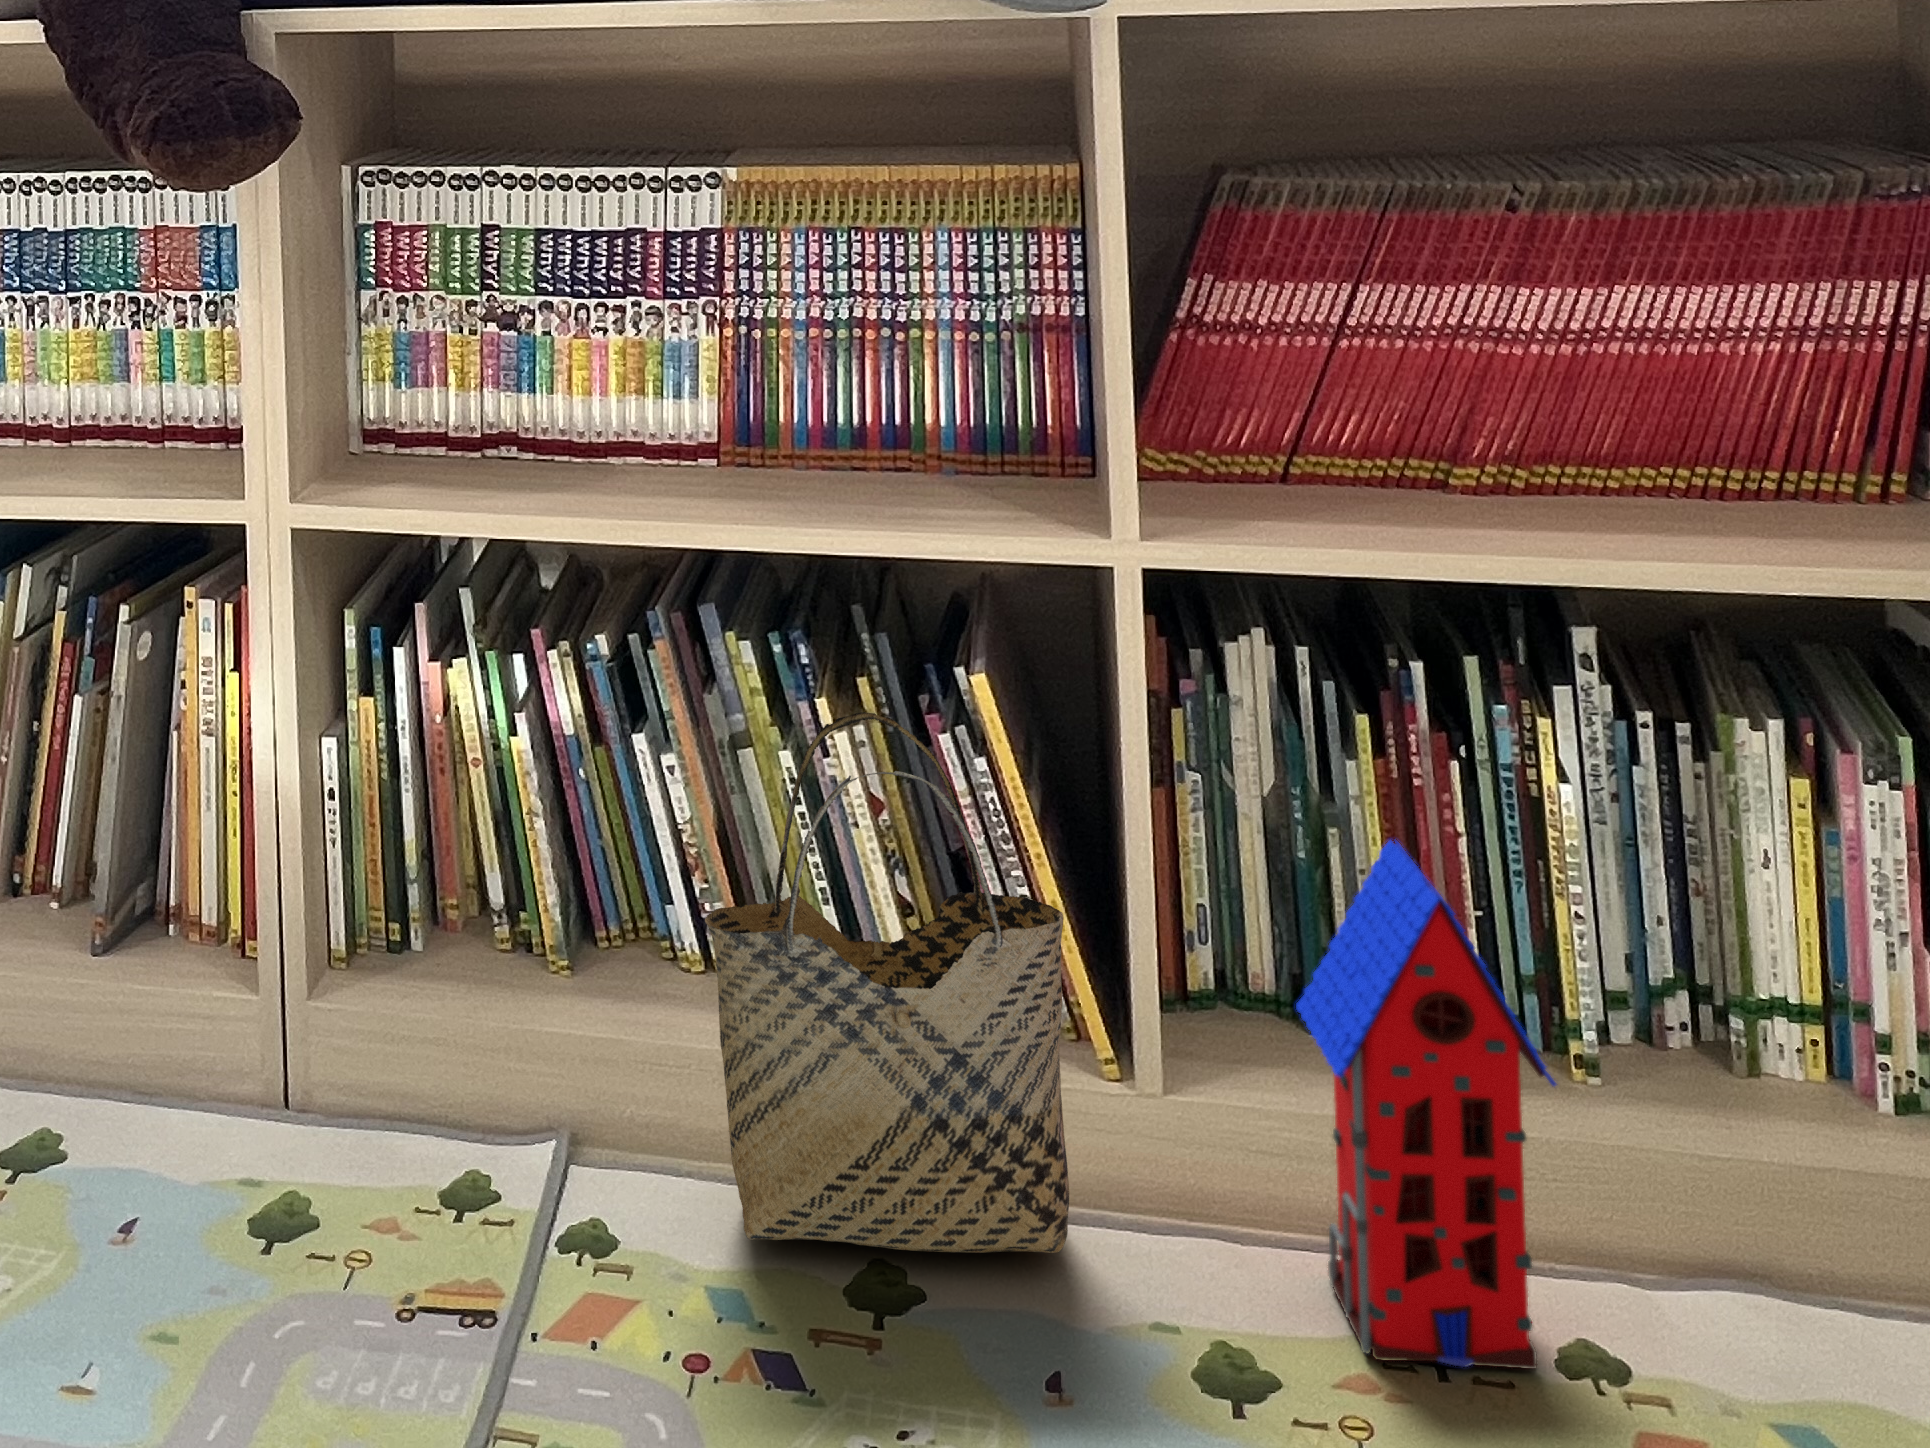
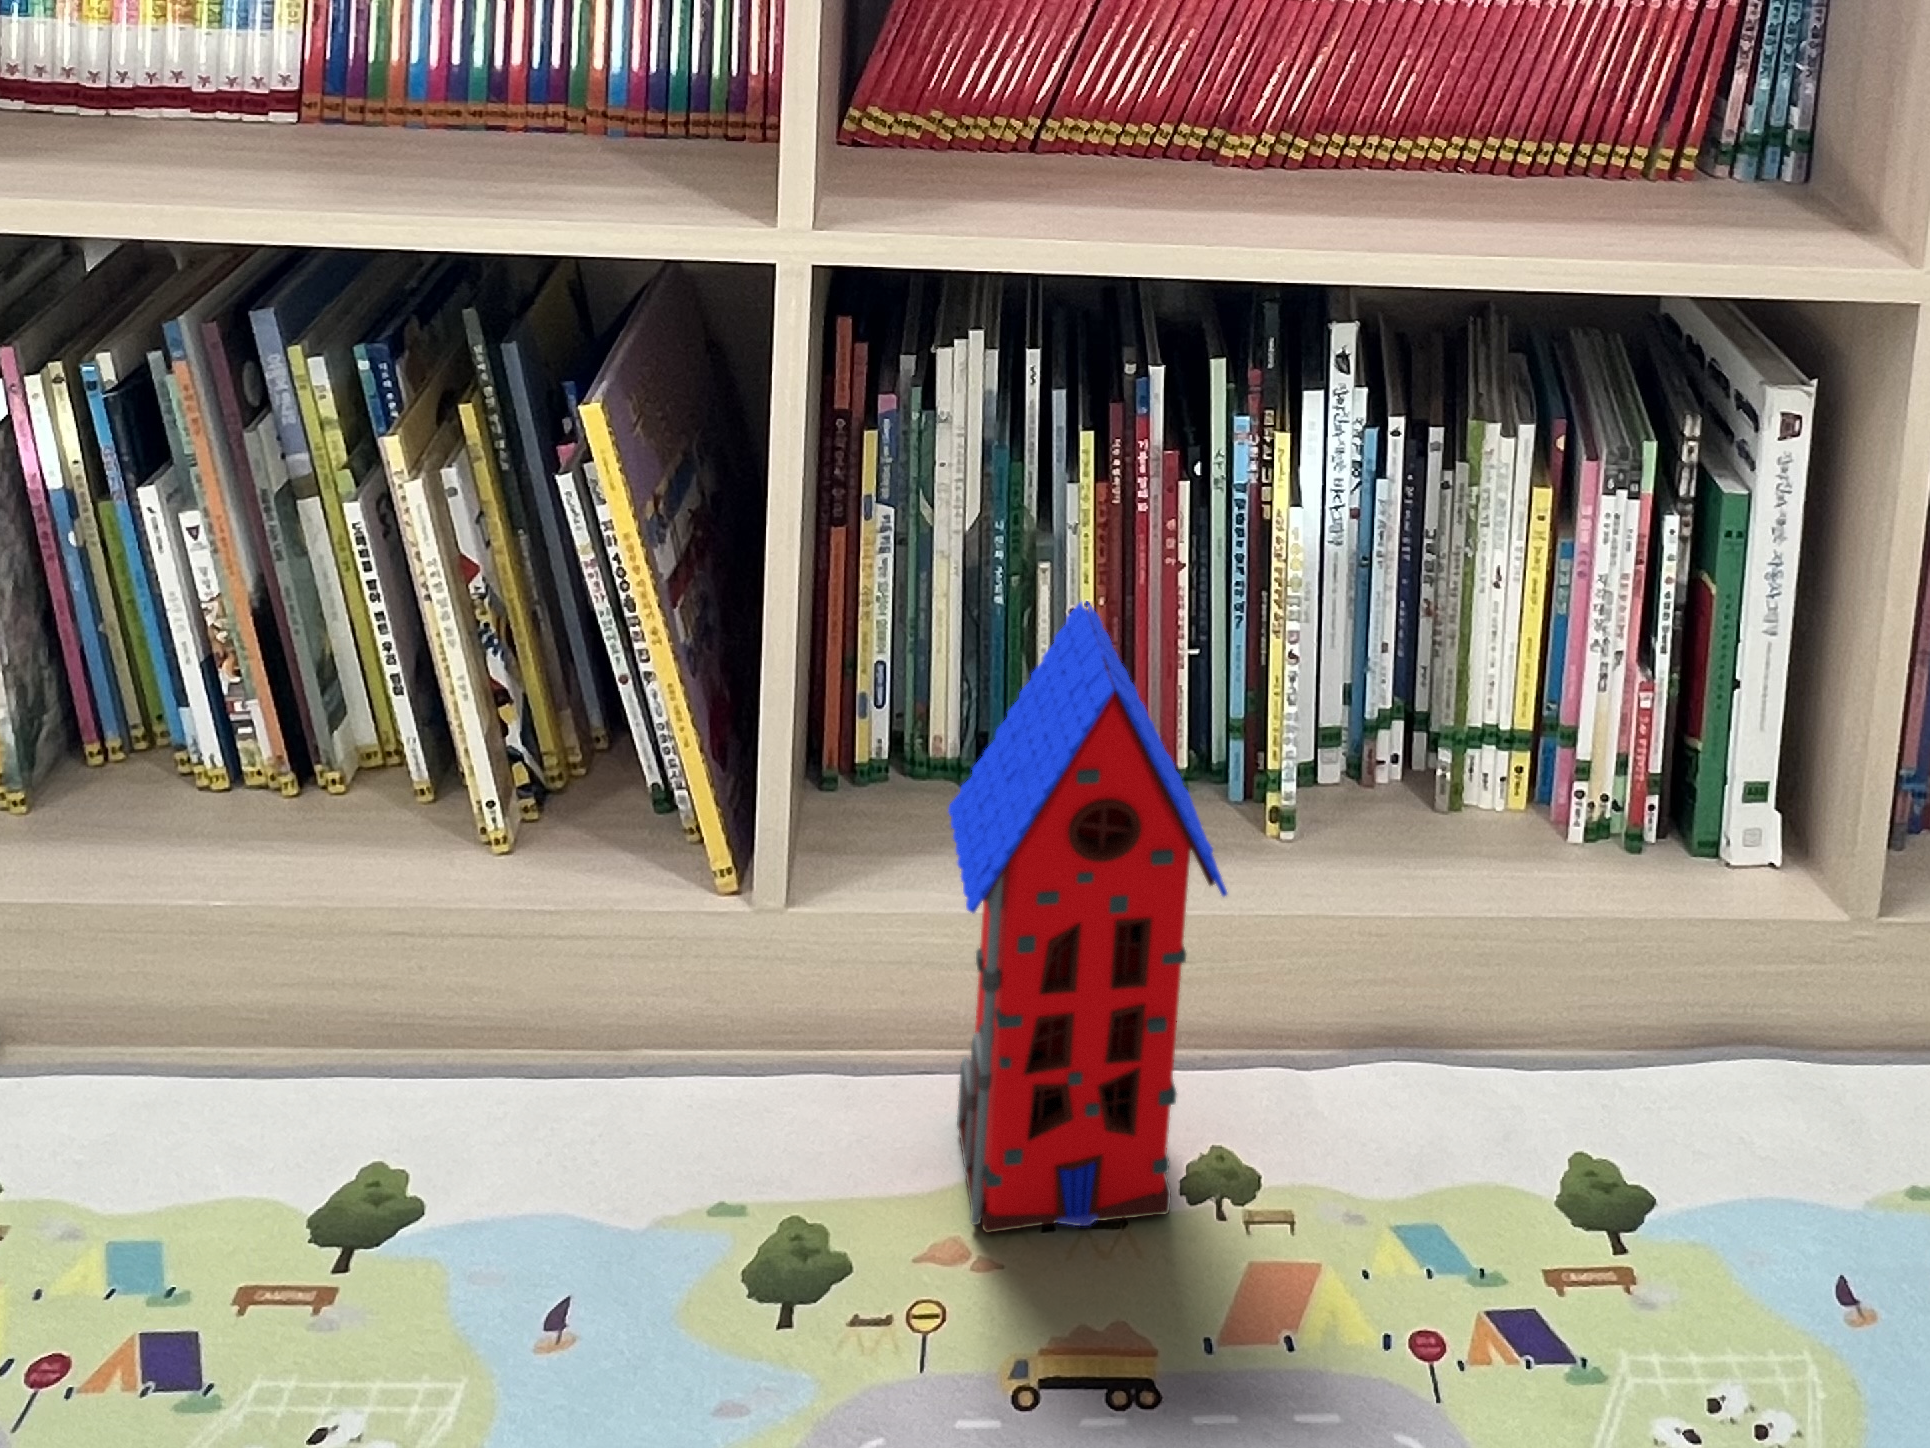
woven basket: present [705,712,1069,1253] -> none [158,458,679,1180]

